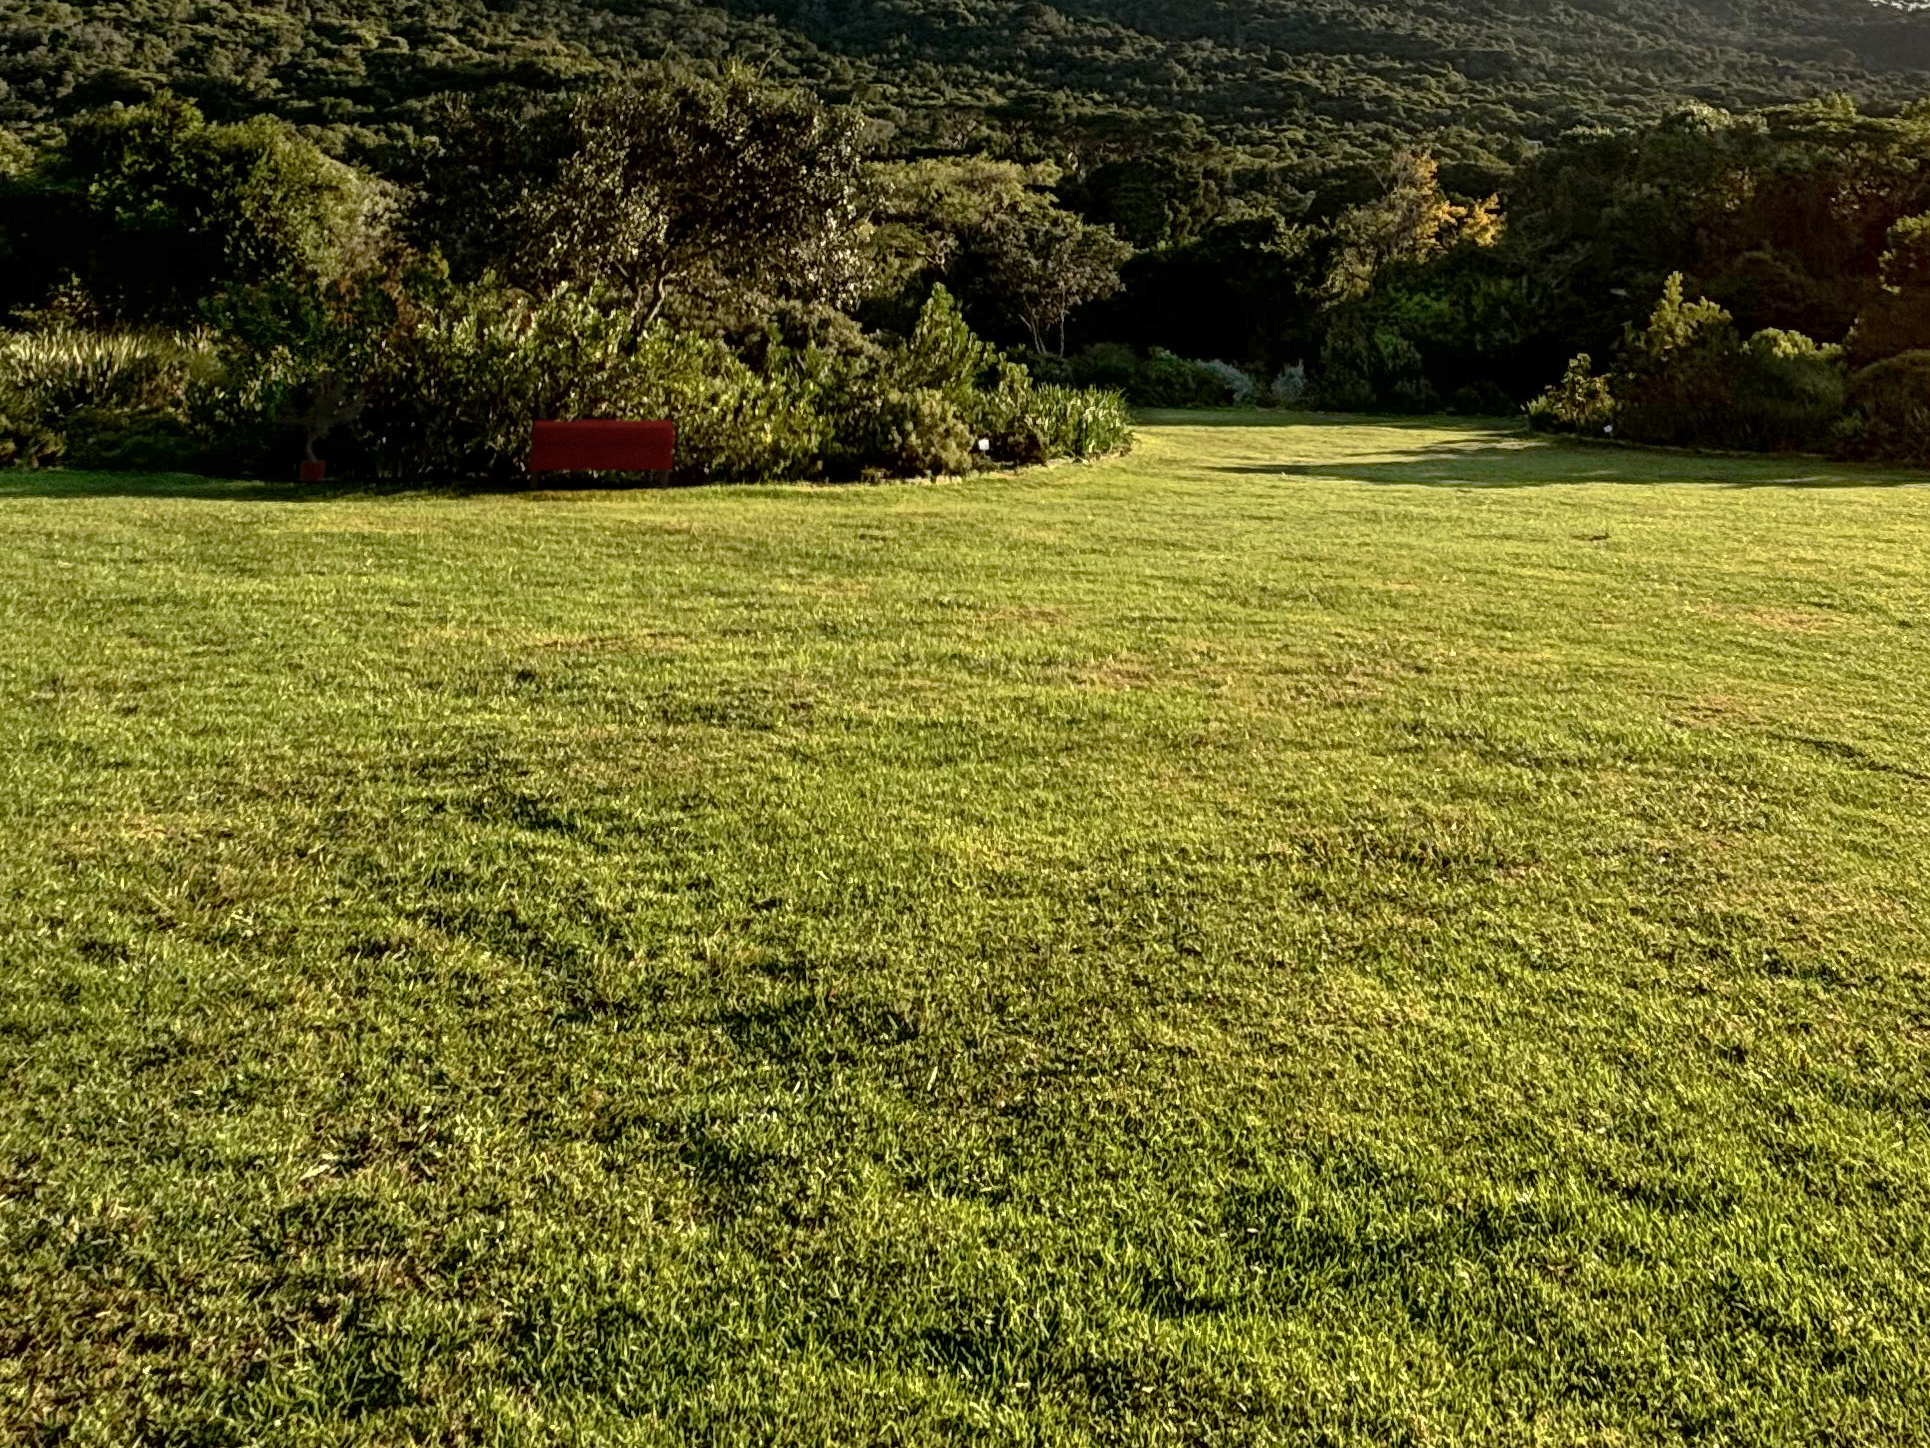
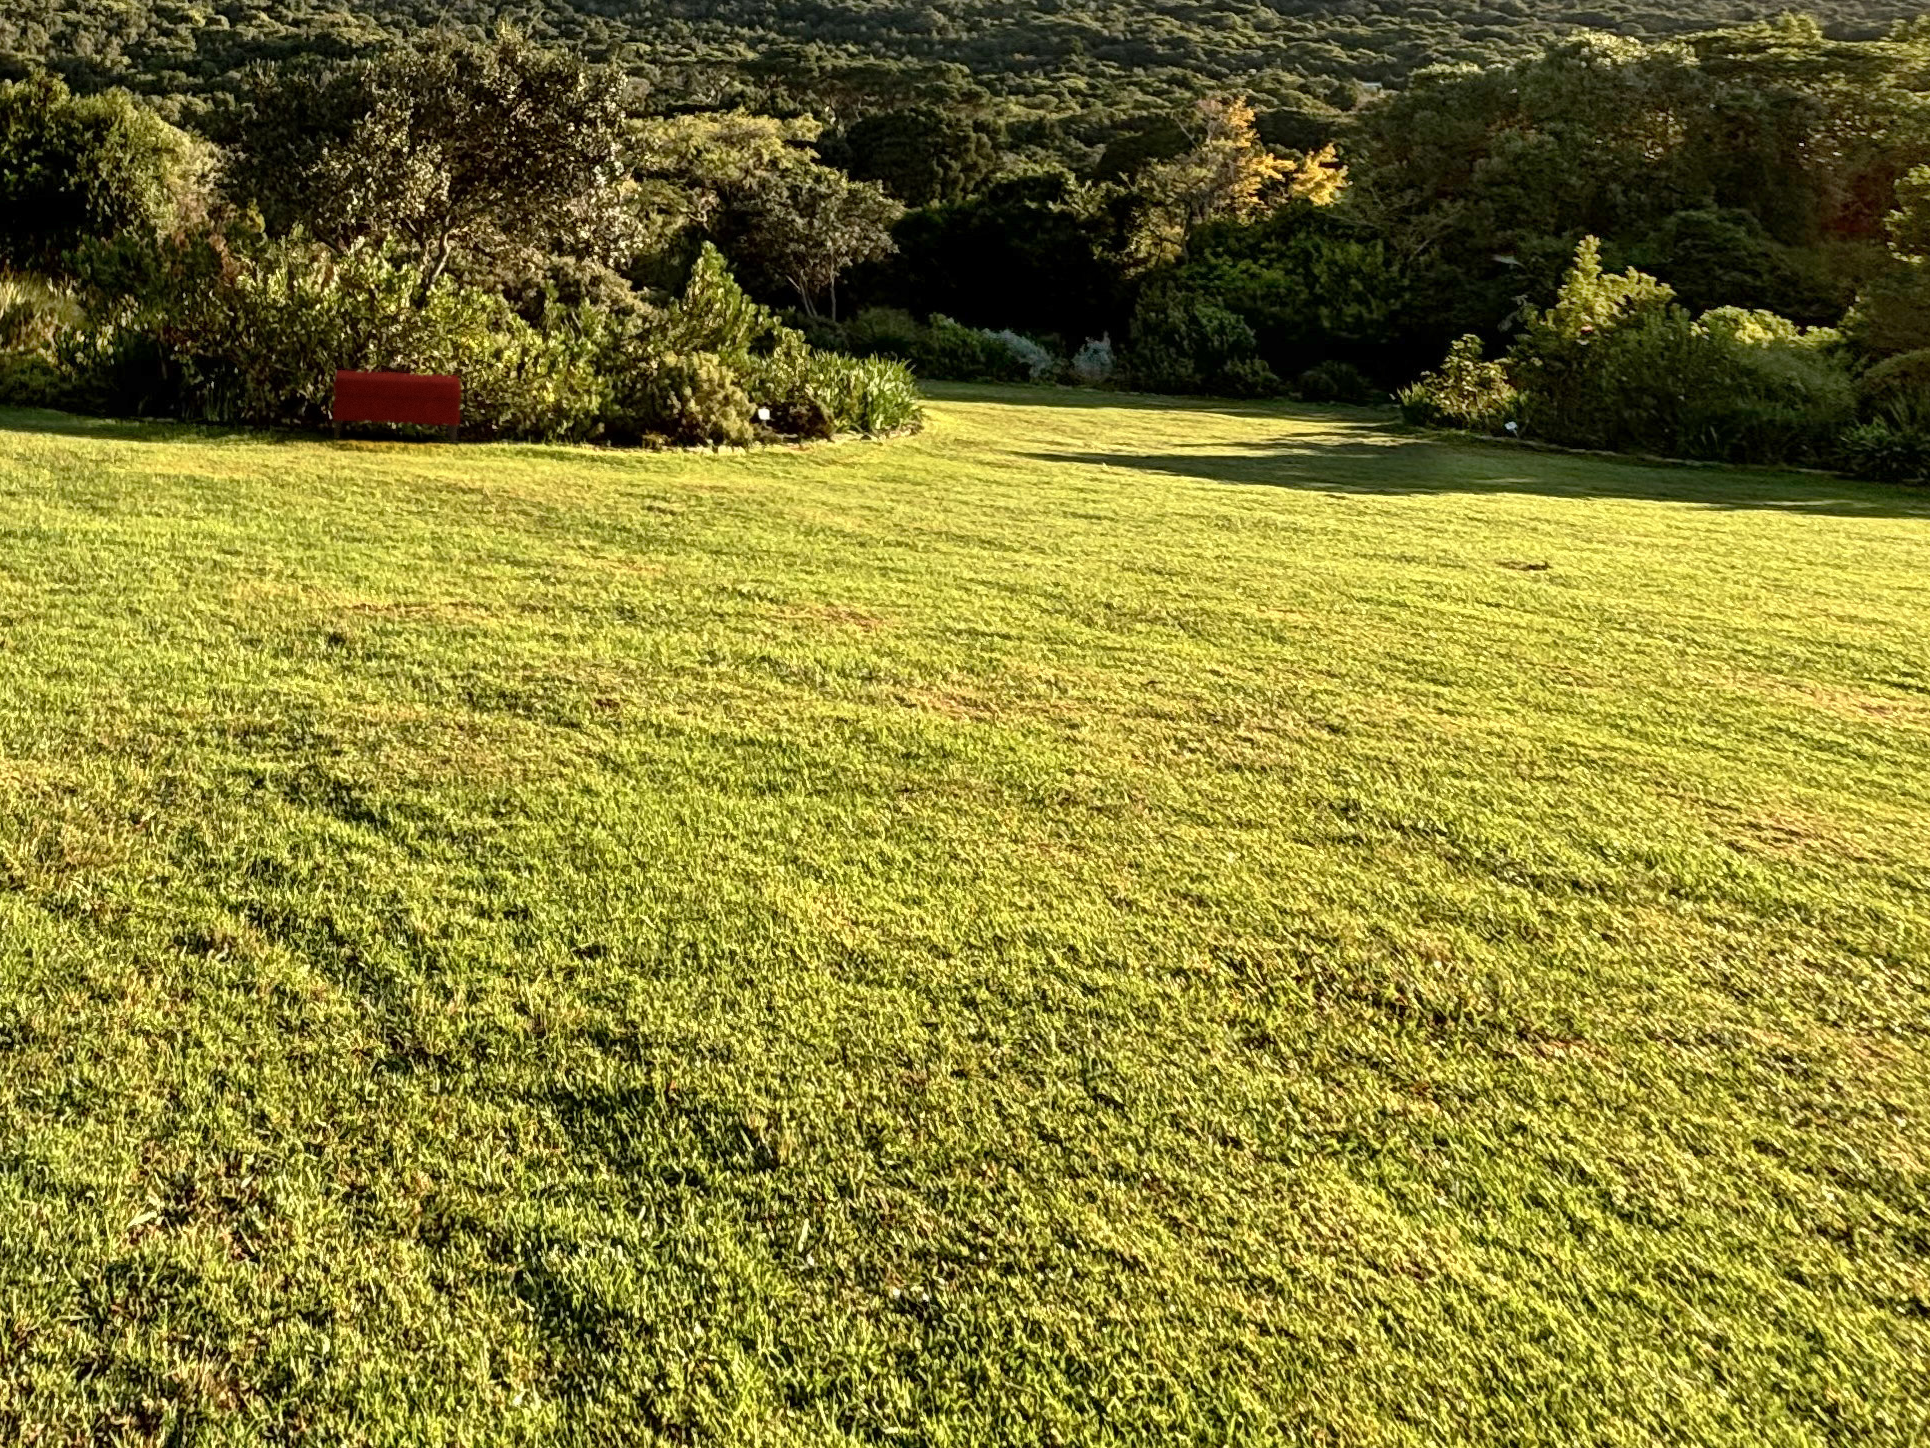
potted tree: present [276,374,364,482] -> none [120,321,194,422]

